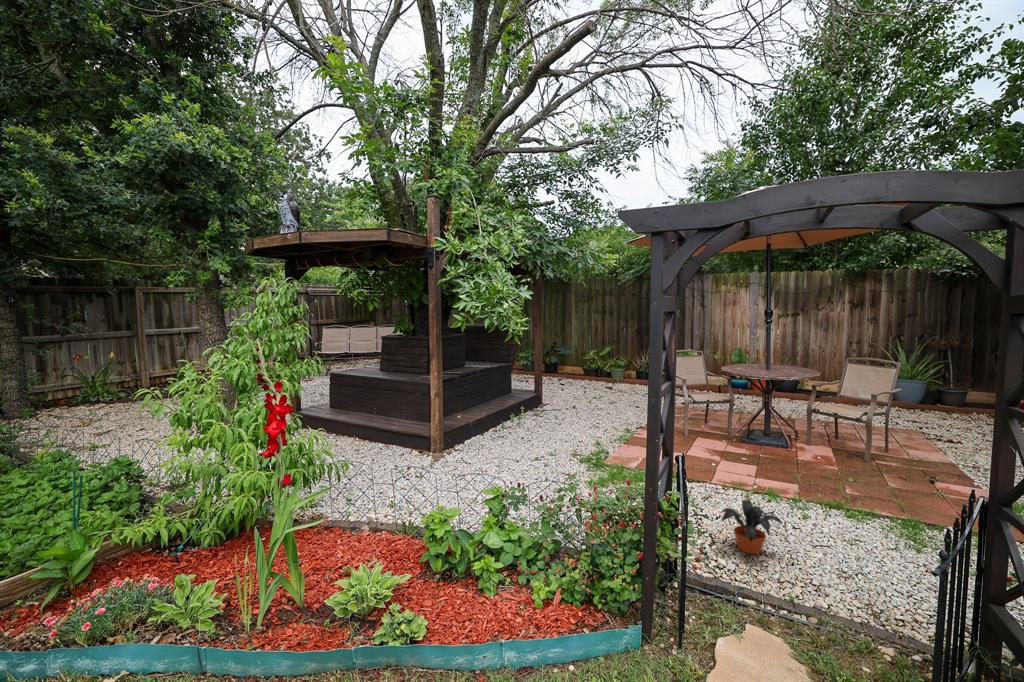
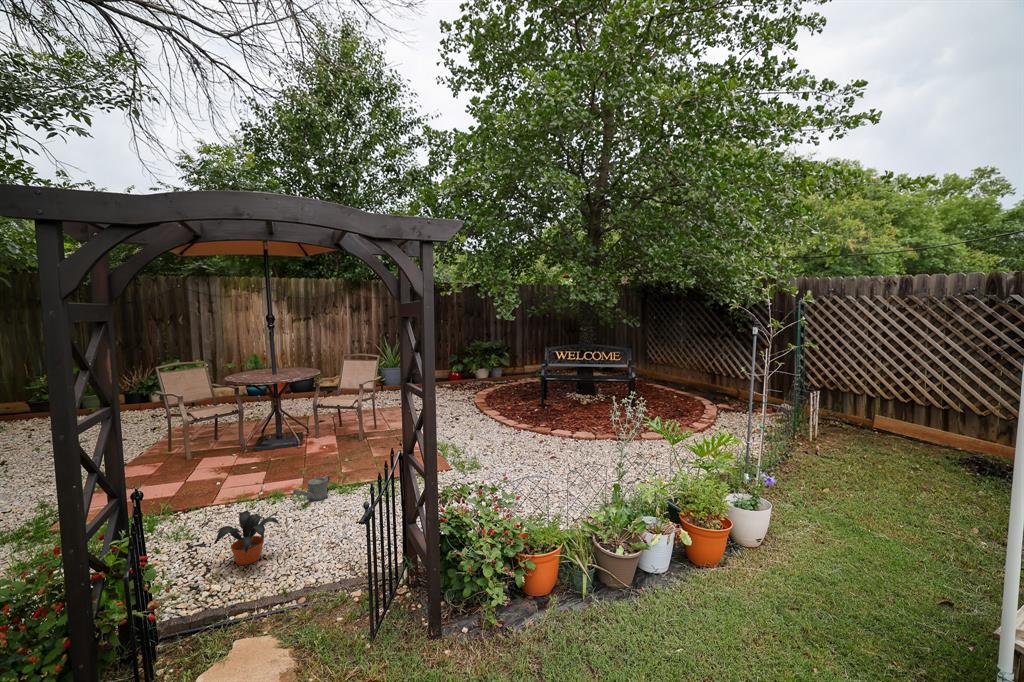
watering can: none [792,489,835,515] -> present [293,475,330,501]

